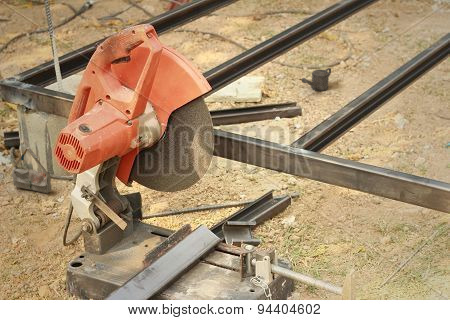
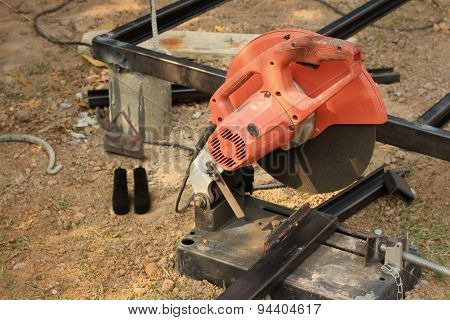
watering can: present [302,68,331,91] -> none [397,31,427,56]
boots: none [15,199,52,245] -> present [112,166,150,214]

